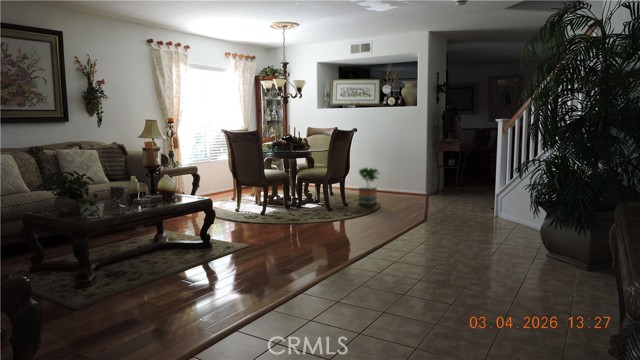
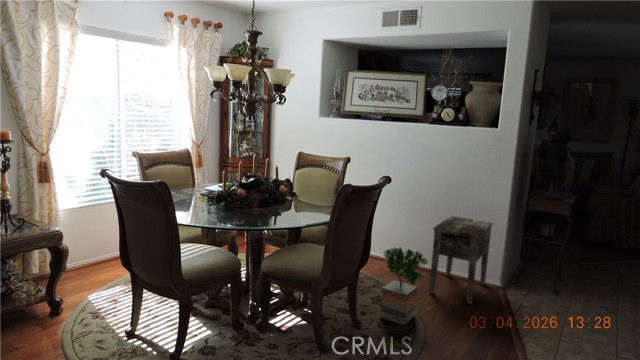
side table: none [385,158,420,199] -> present [429,216,493,304]

